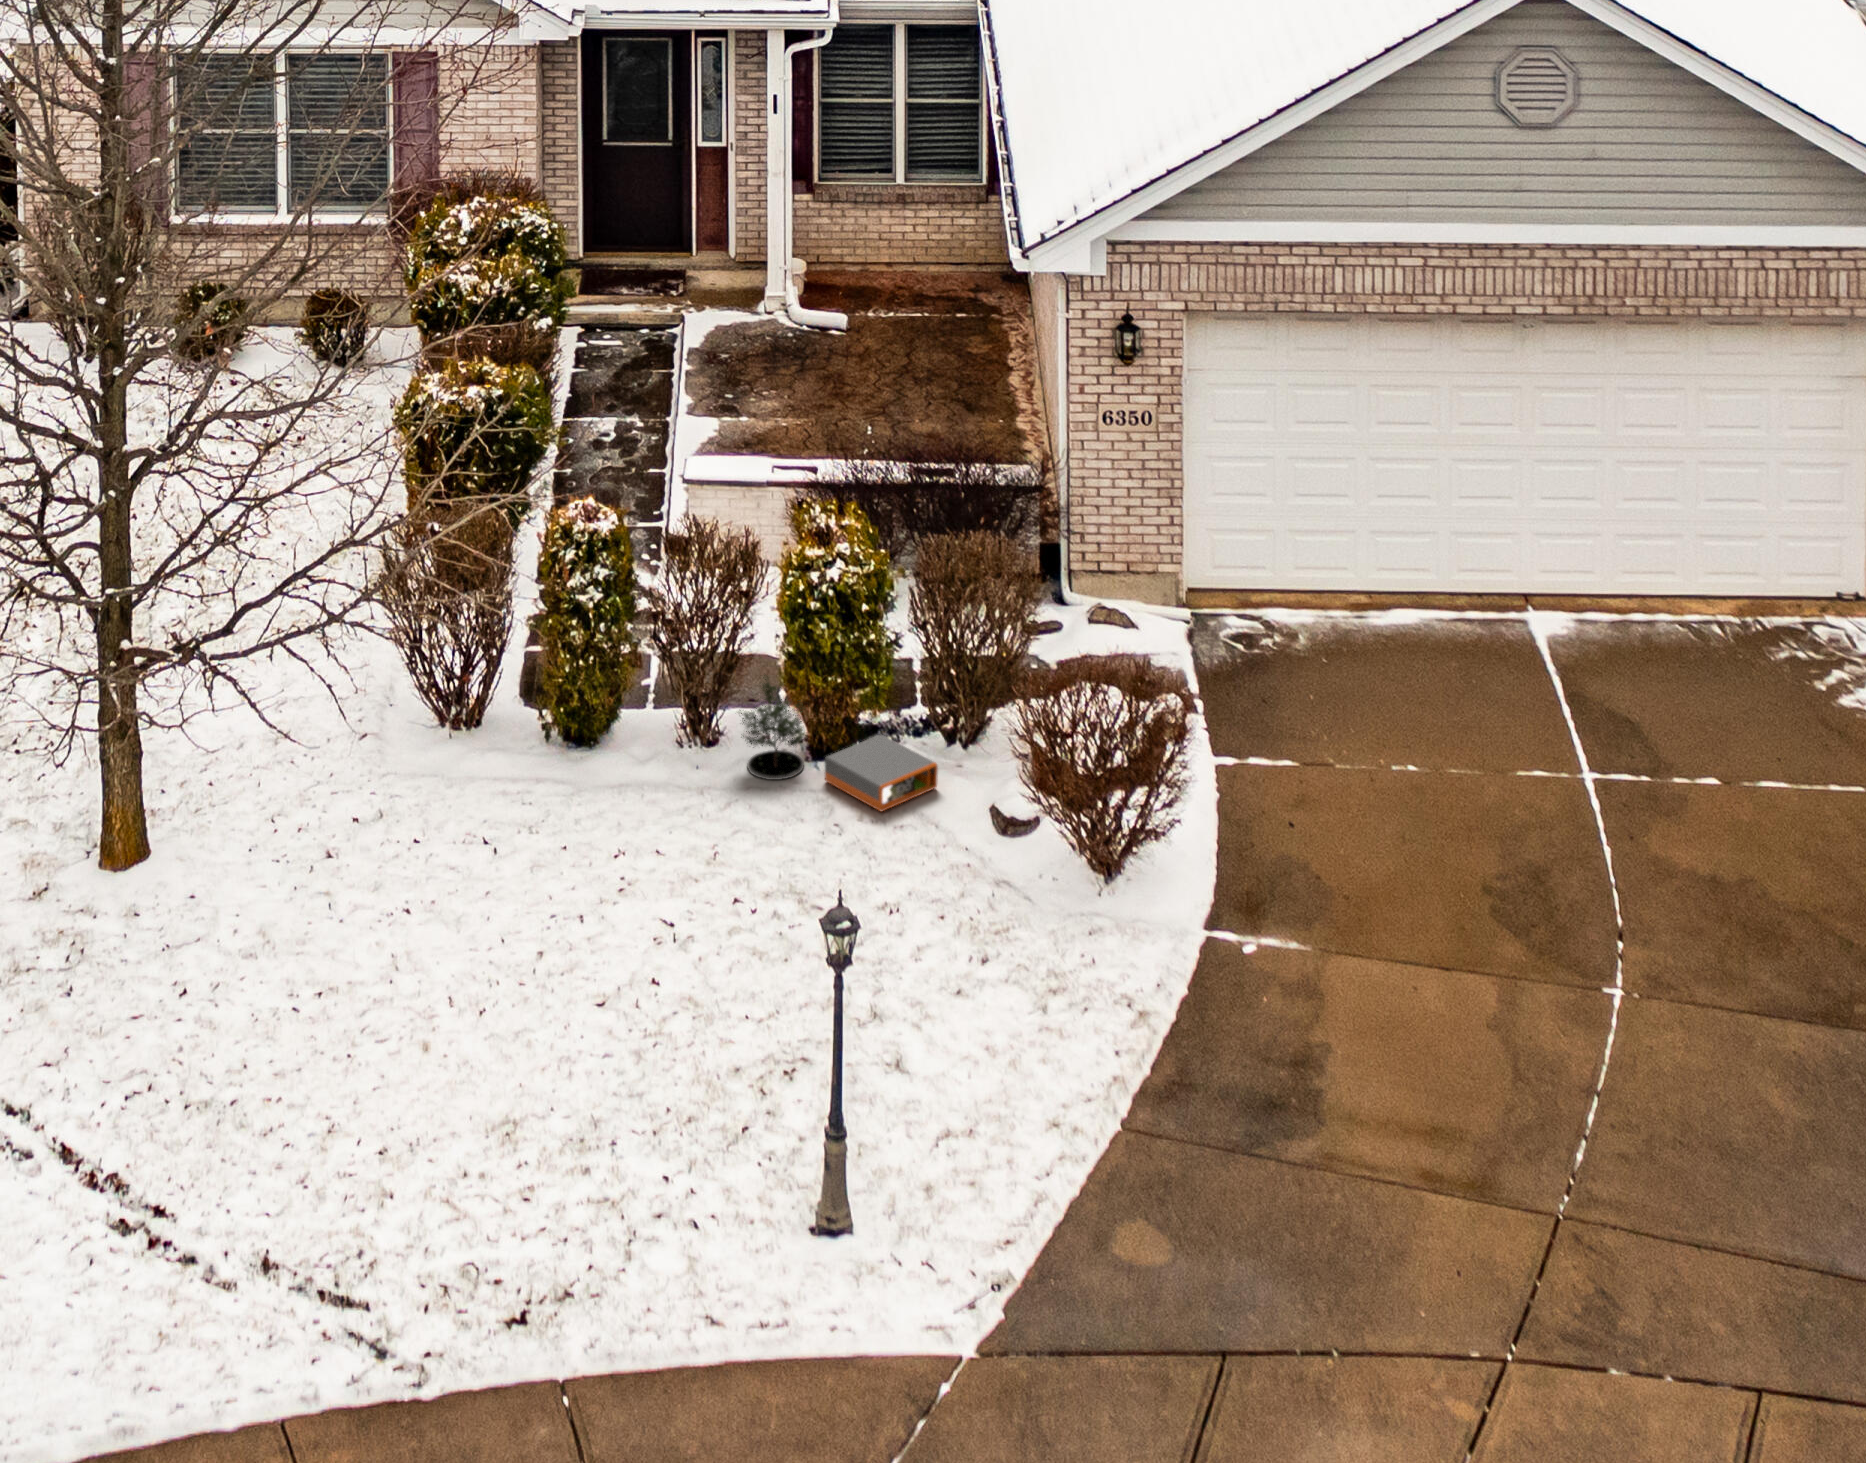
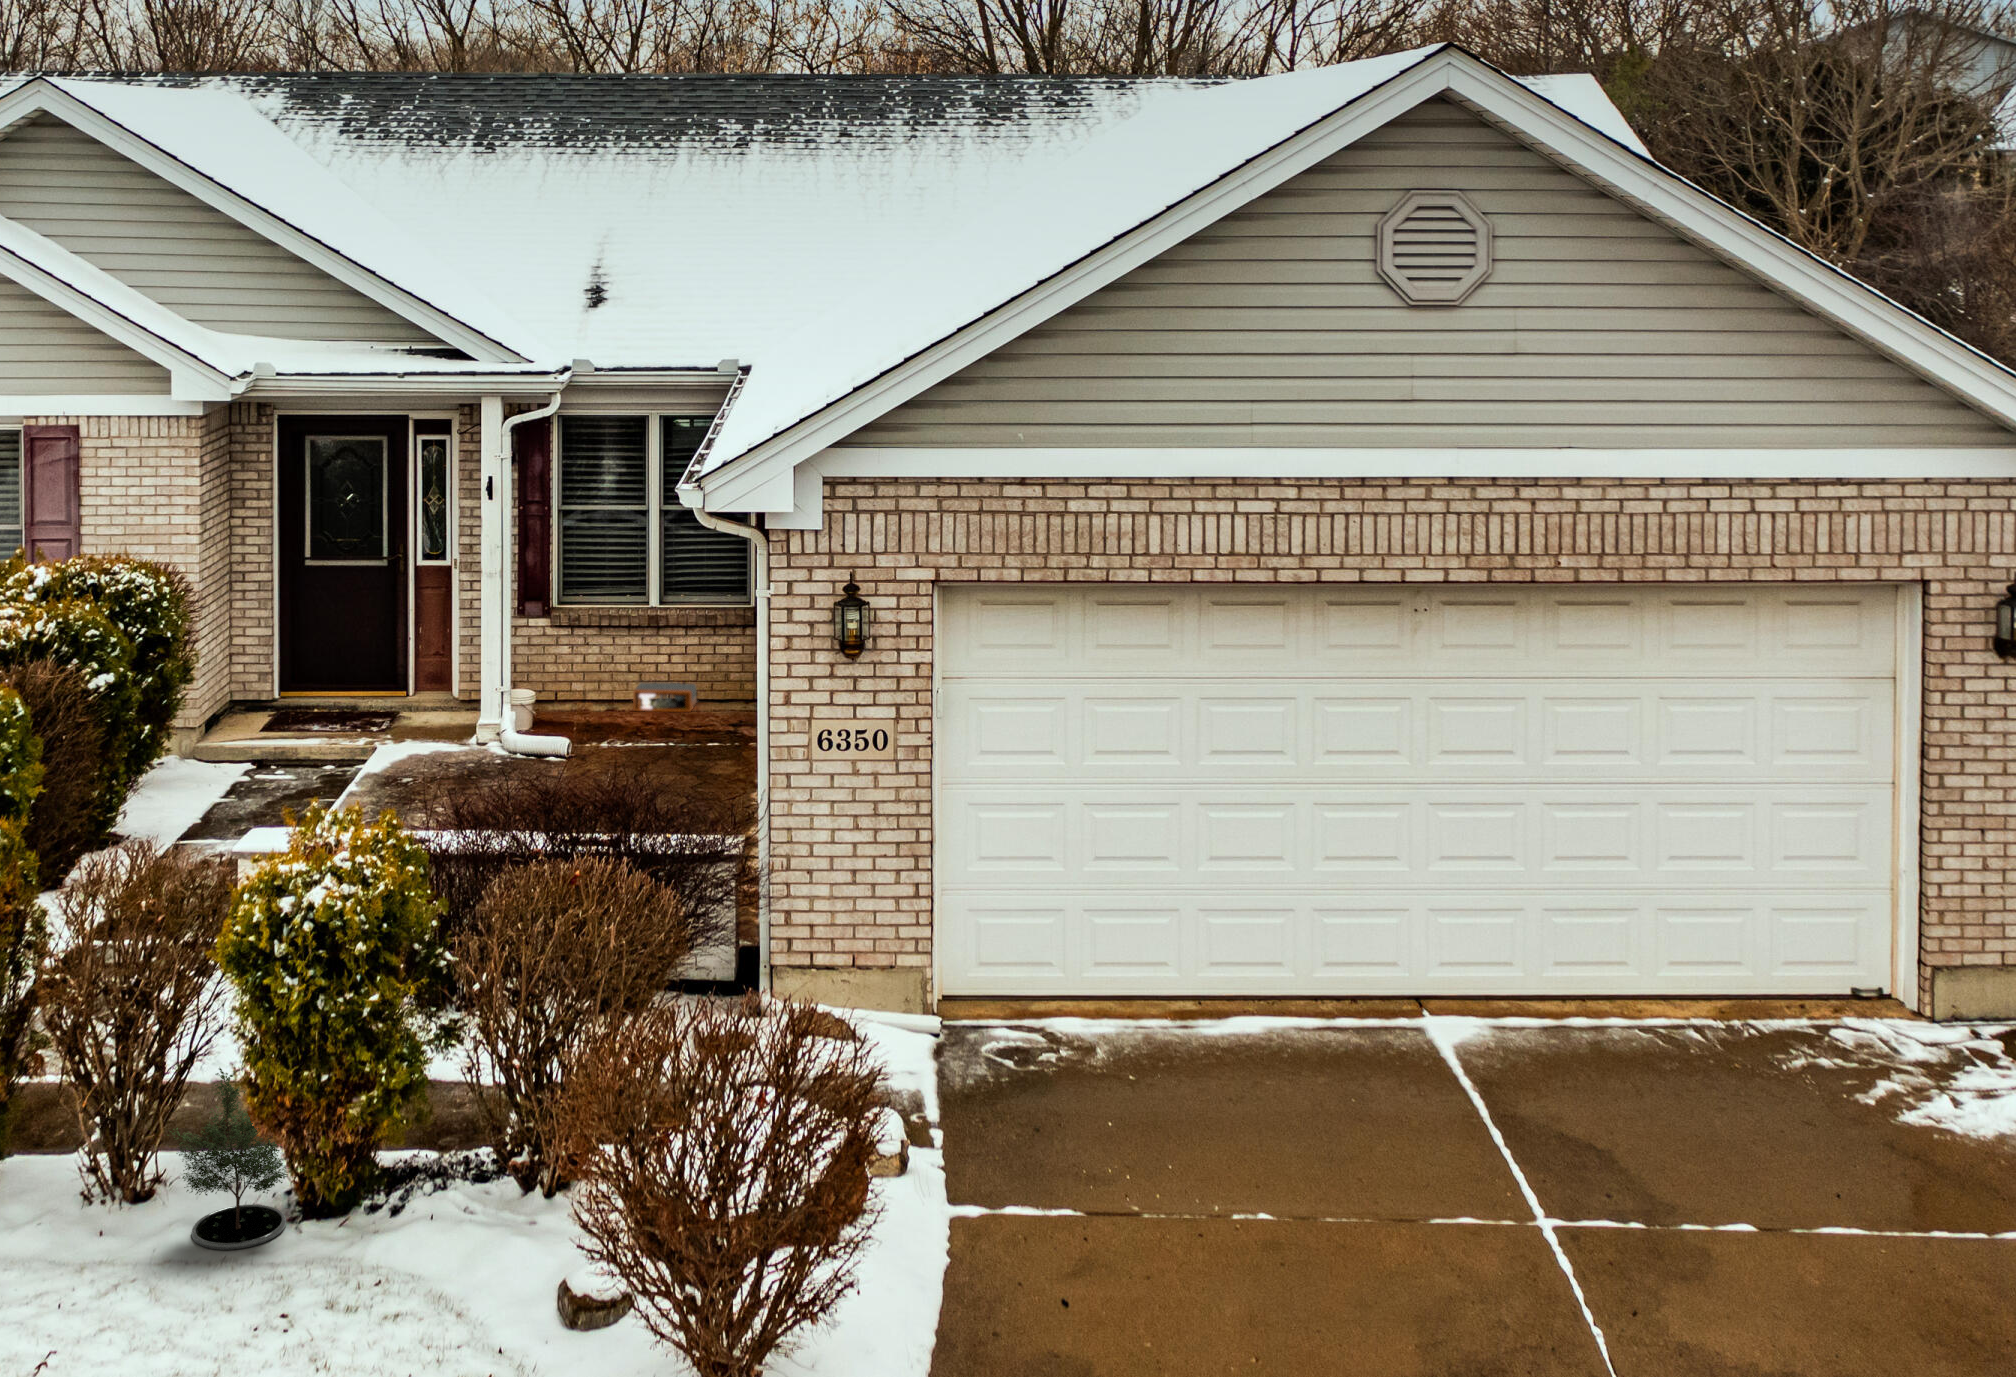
storage box: present [825,735,938,811] -> present [633,683,696,712]

